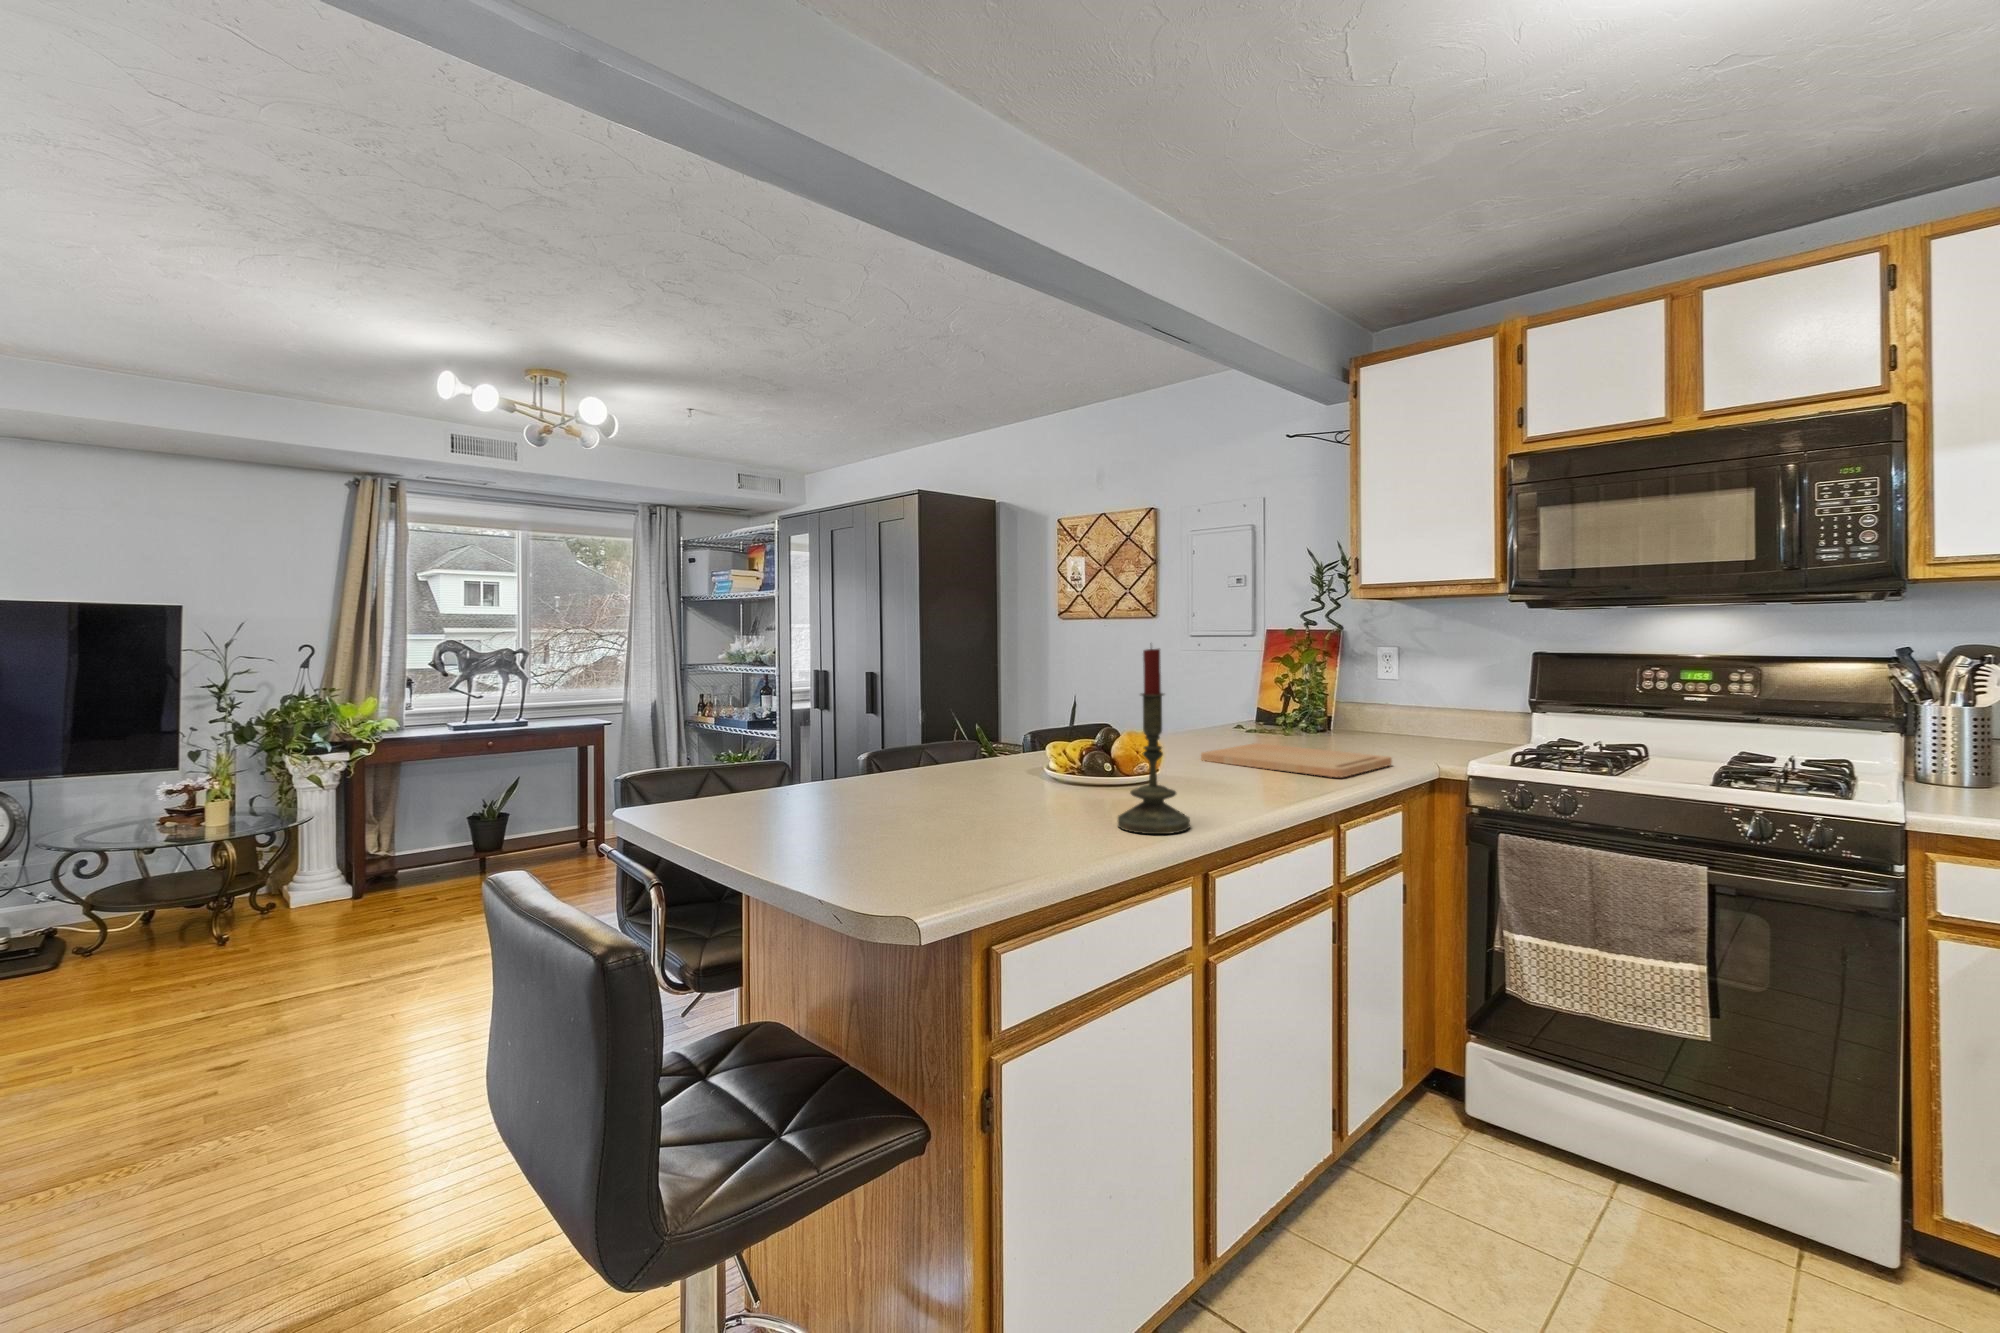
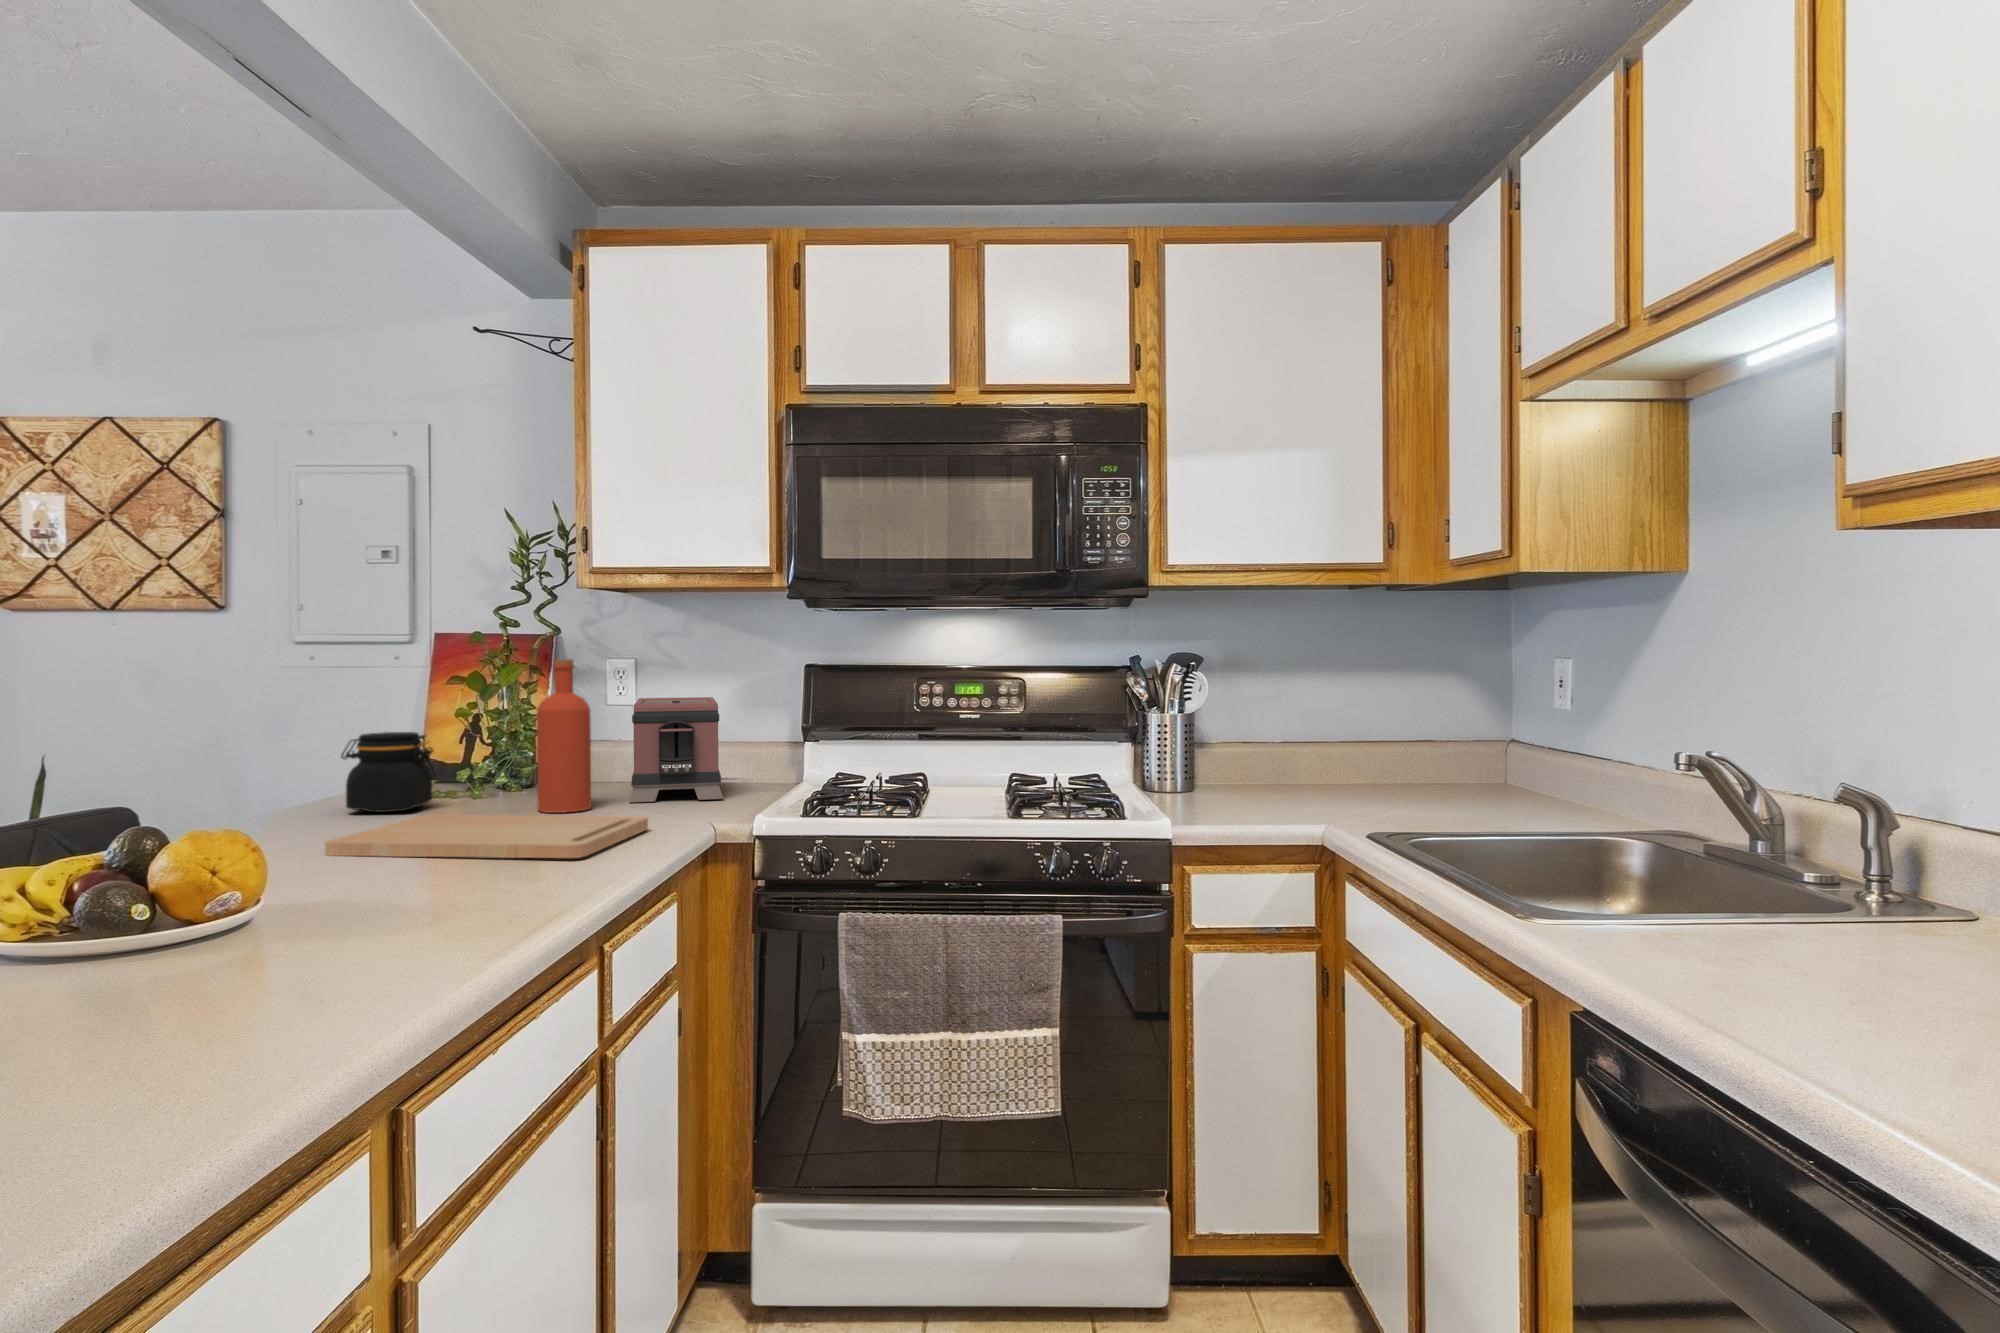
candle: present [1118,648,1190,834] -> none [132,625,316,1039]
bottle: none [1323,649,1358,750] -> present [537,659,591,813]
toaster: none [1385,675,1458,750] -> present [629,697,723,803]
jar: none [1211,692,1263,740] -> present [341,732,436,812]

